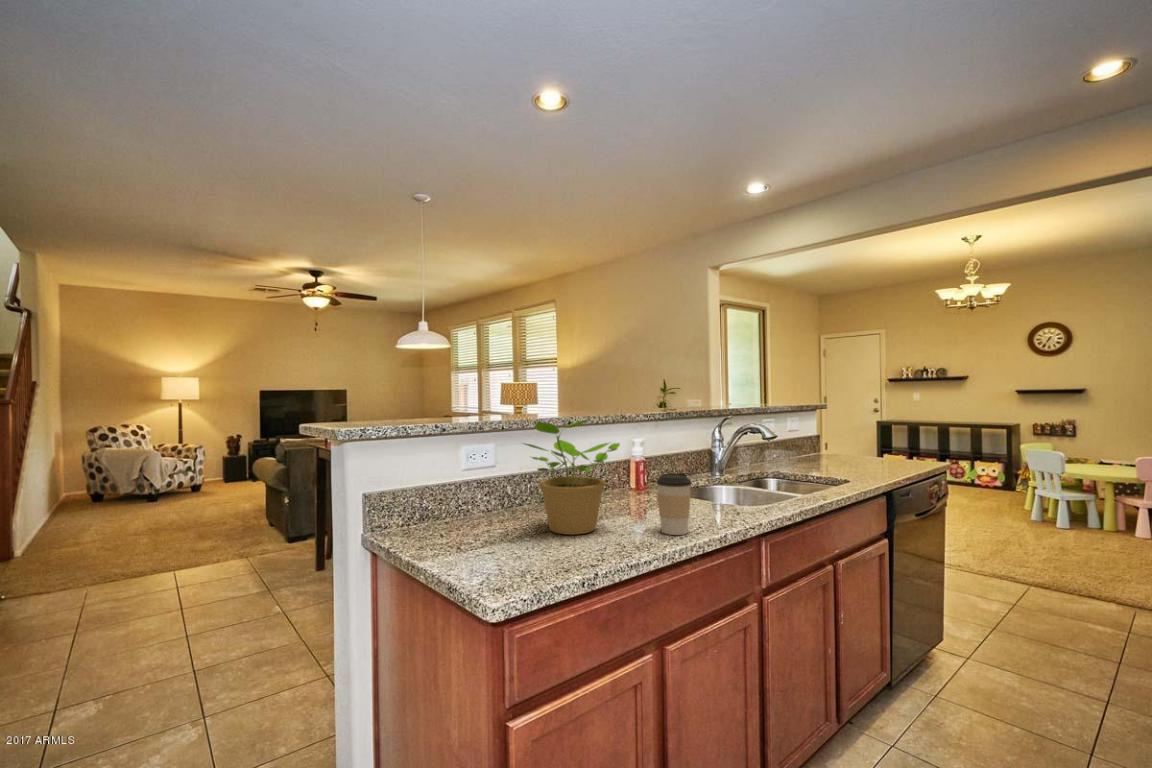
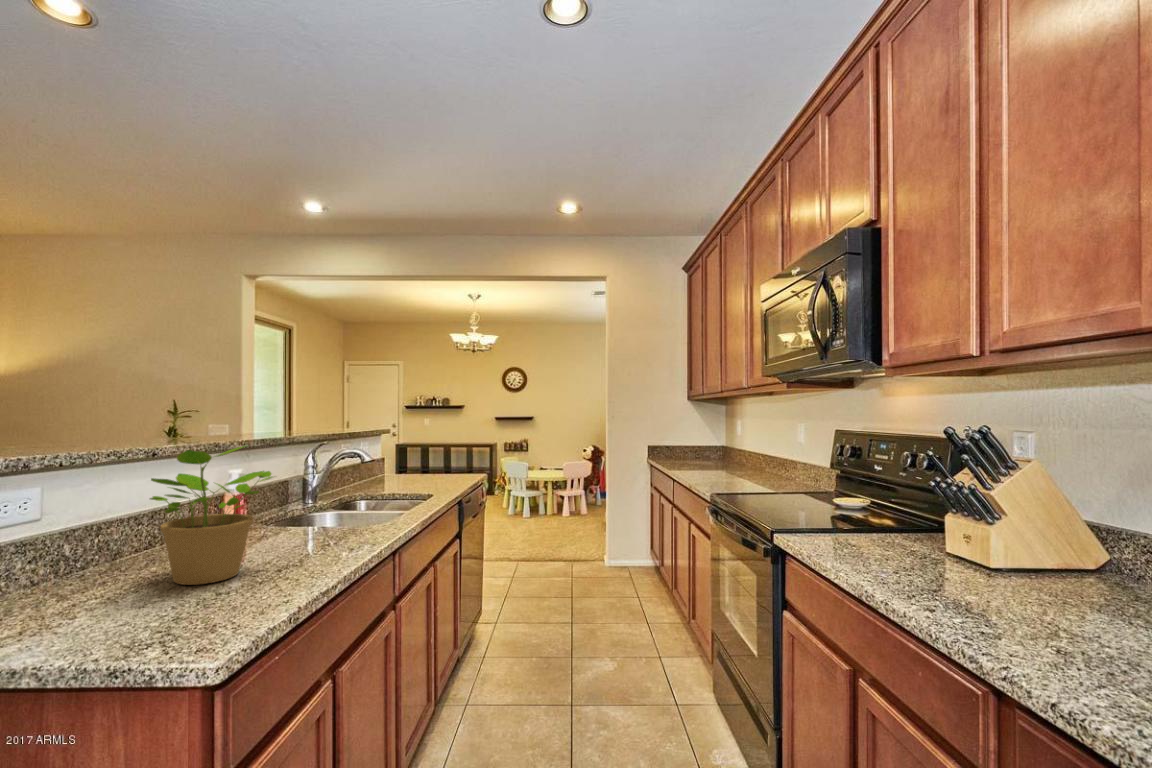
coffee cup: present [656,473,691,535] -> none [312,496,350,560]

